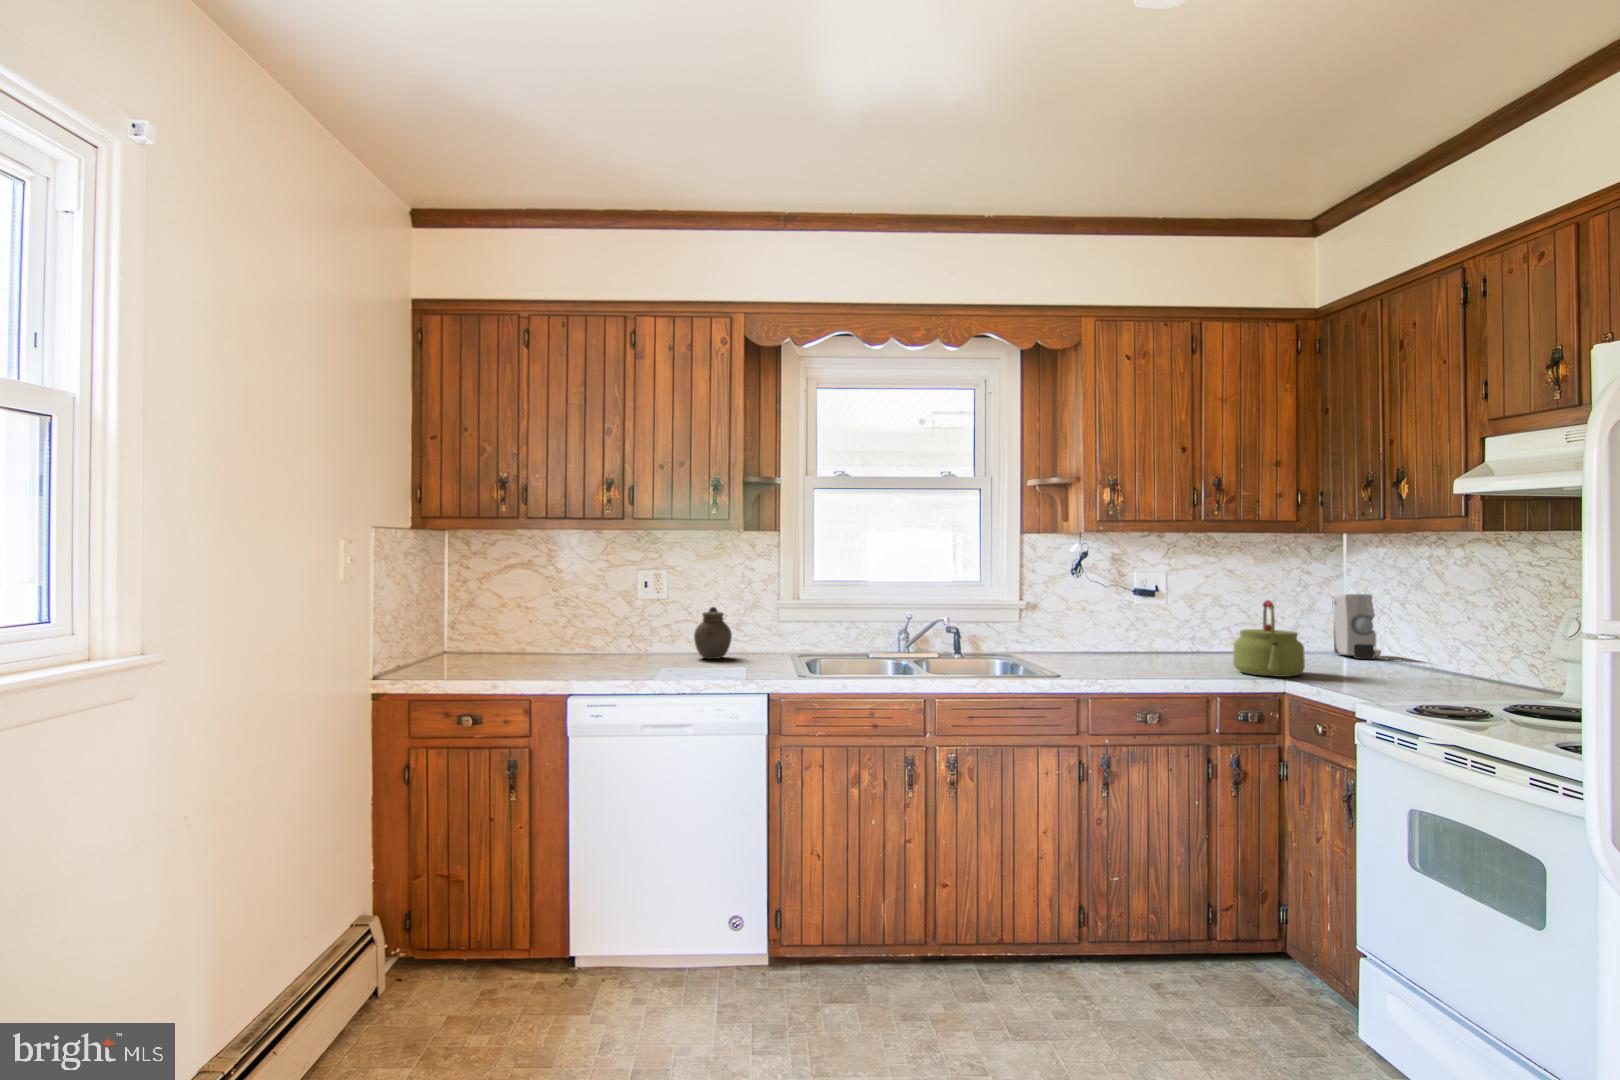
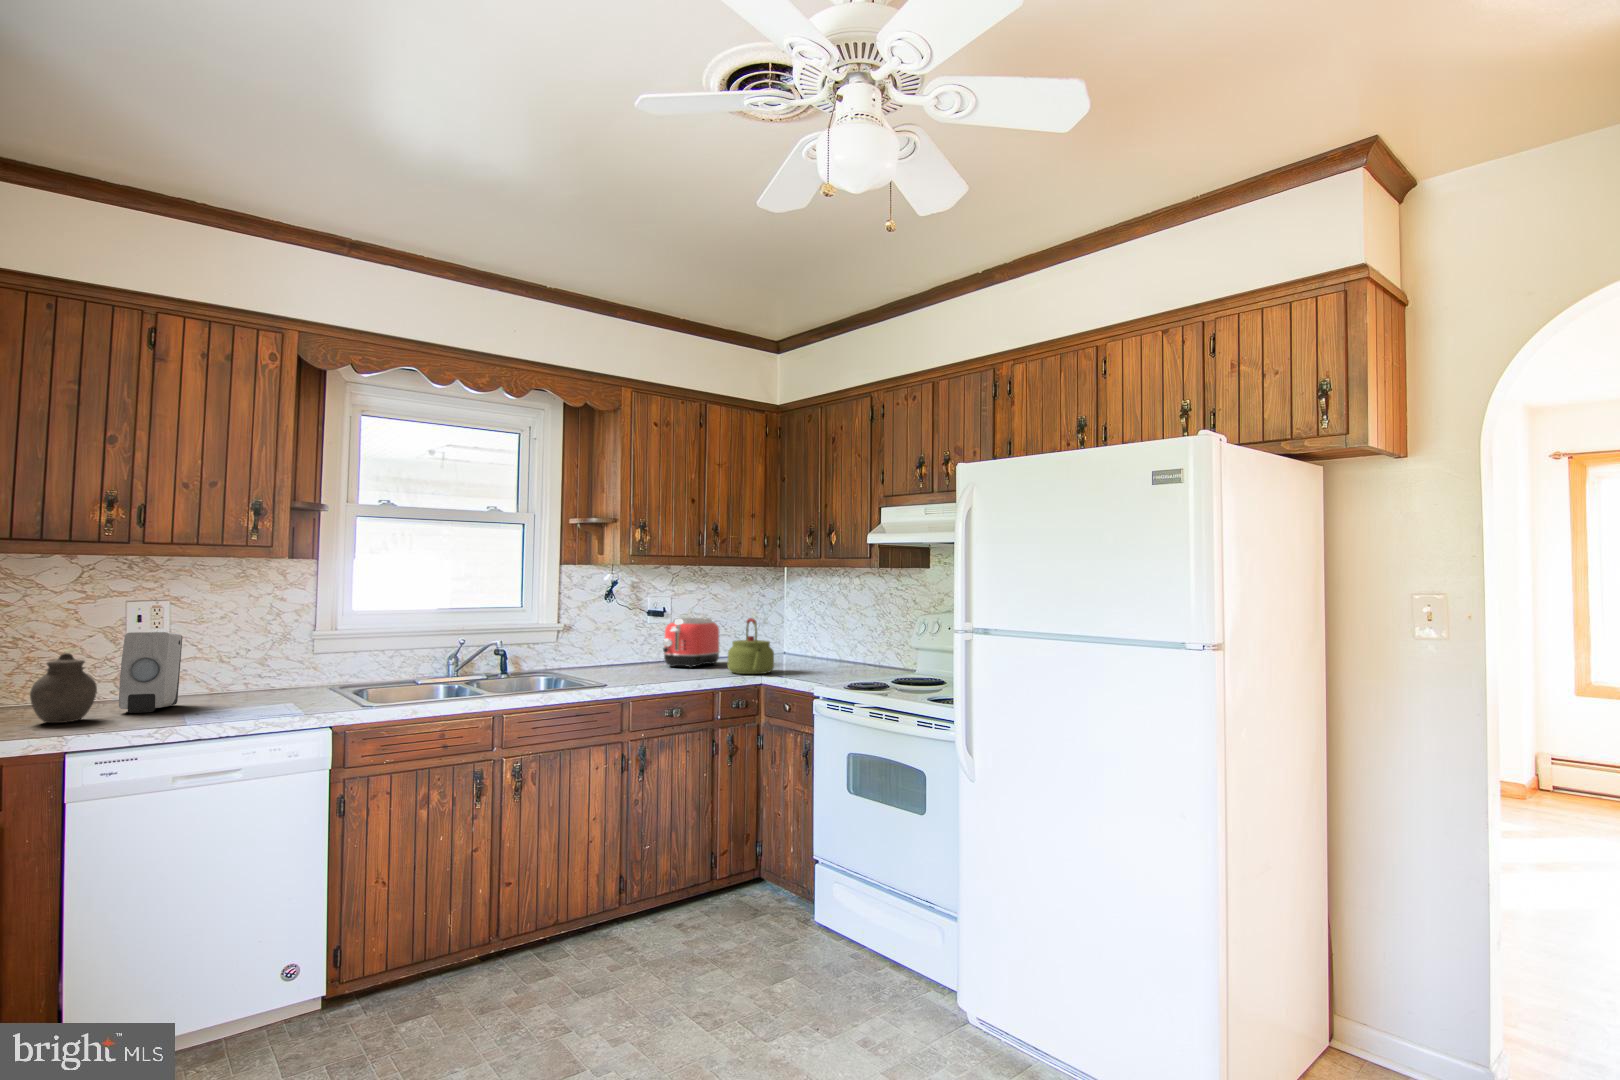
soap dispenser: present [1332,594,1381,659] -> present [119,632,182,713]
toaster: none [1150,598,1233,661] -> present [663,618,720,668]
jar: present [694,607,732,659] -> present [30,653,97,723]

